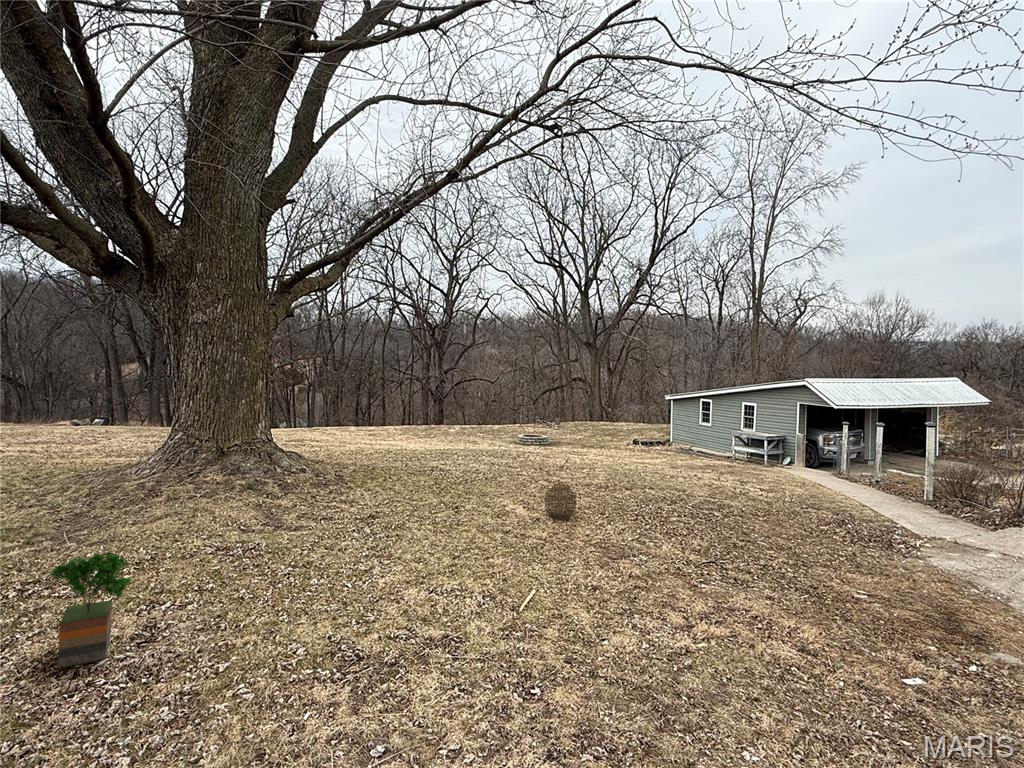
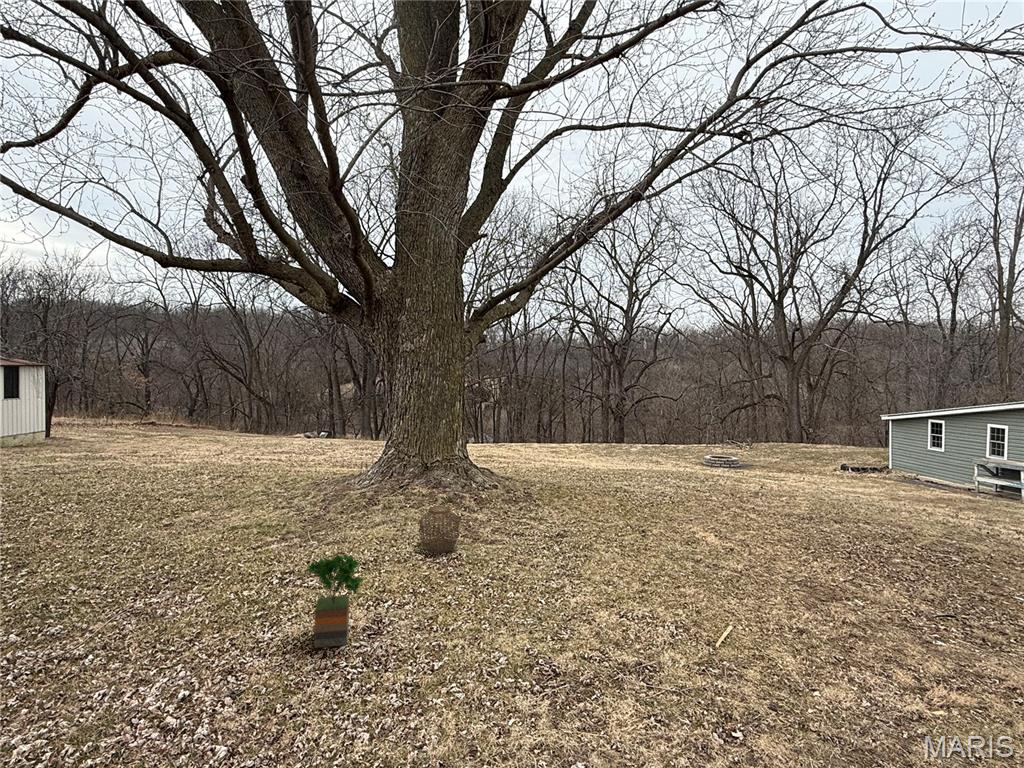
woven basket: present [545,484,577,520] -> present [419,506,460,553]

